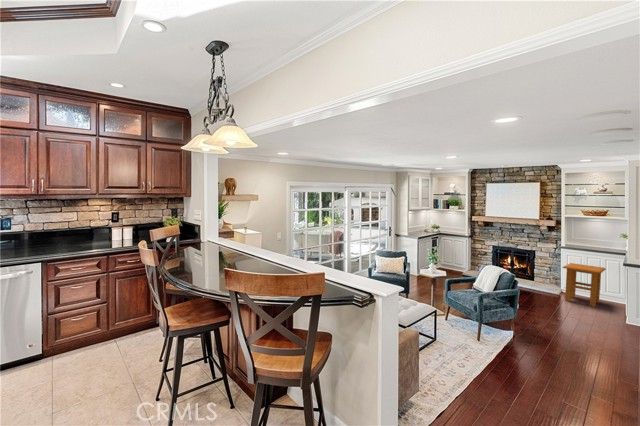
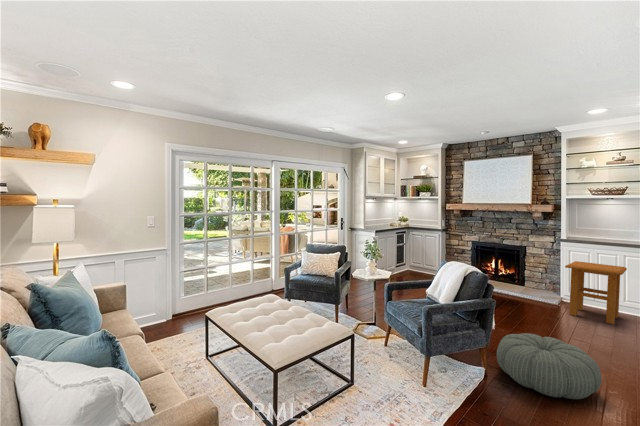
pouf: none [519,310,579,344] -> present [497,333,602,399]

